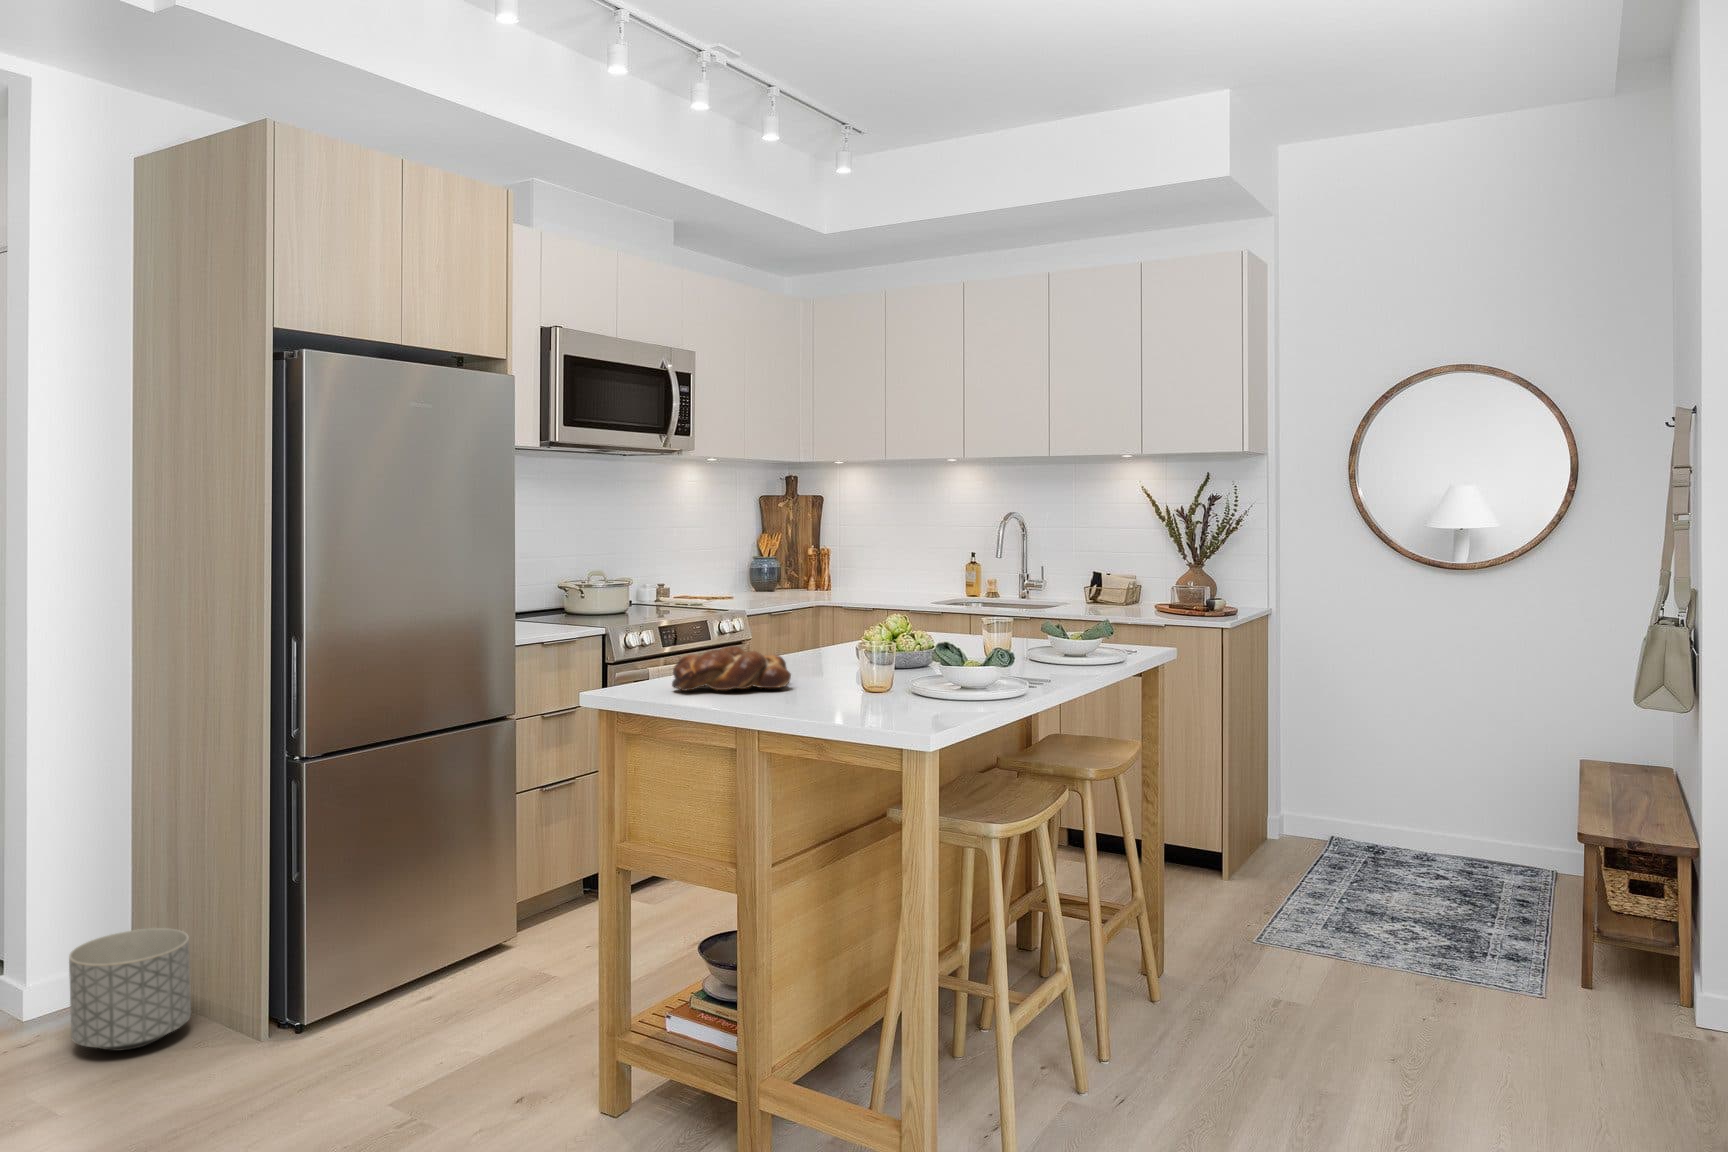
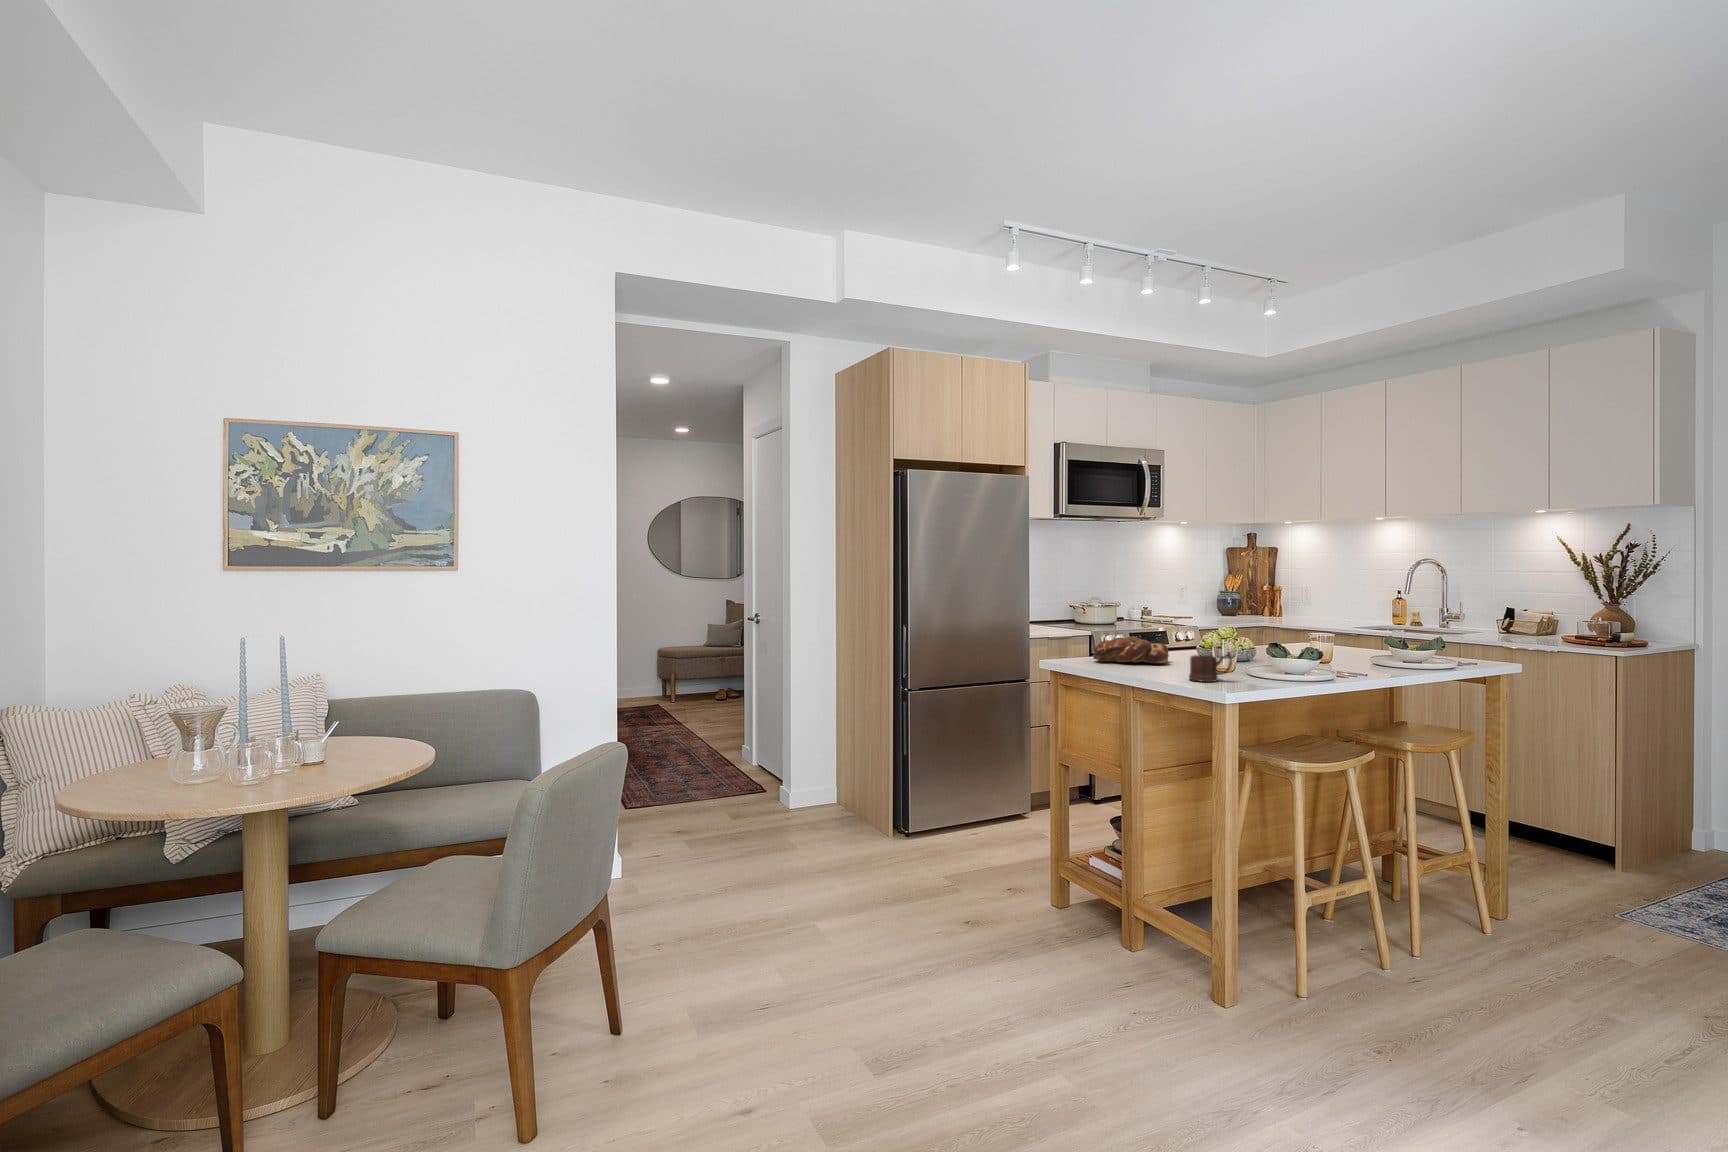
mug: none [852,668,915,718] -> present [1189,652,1232,682]
planter: present [69,928,191,1051] -> none [804,770,856,828]

